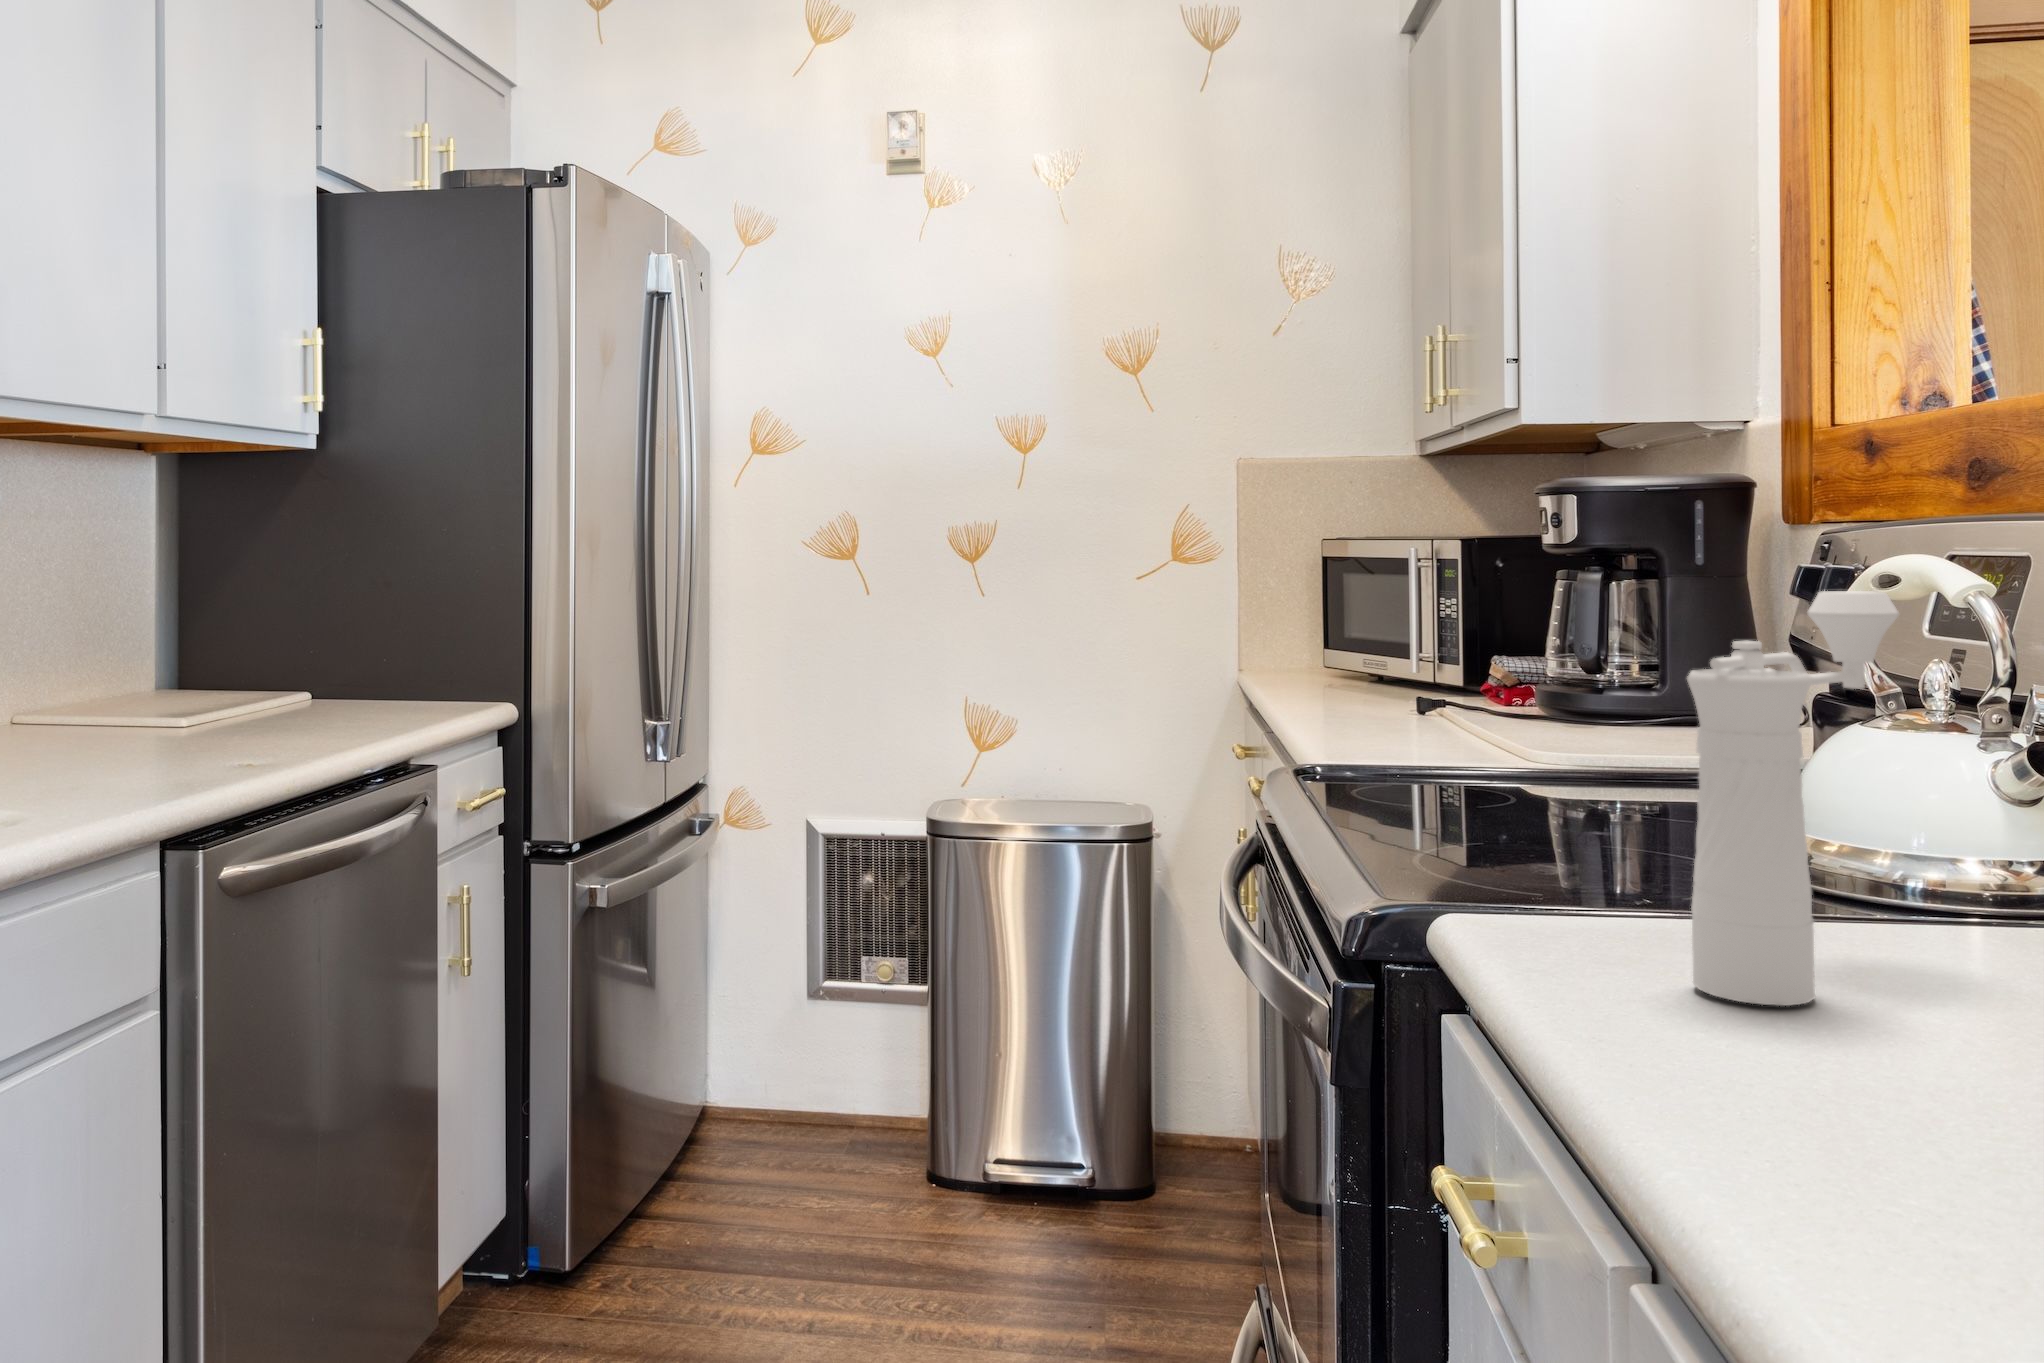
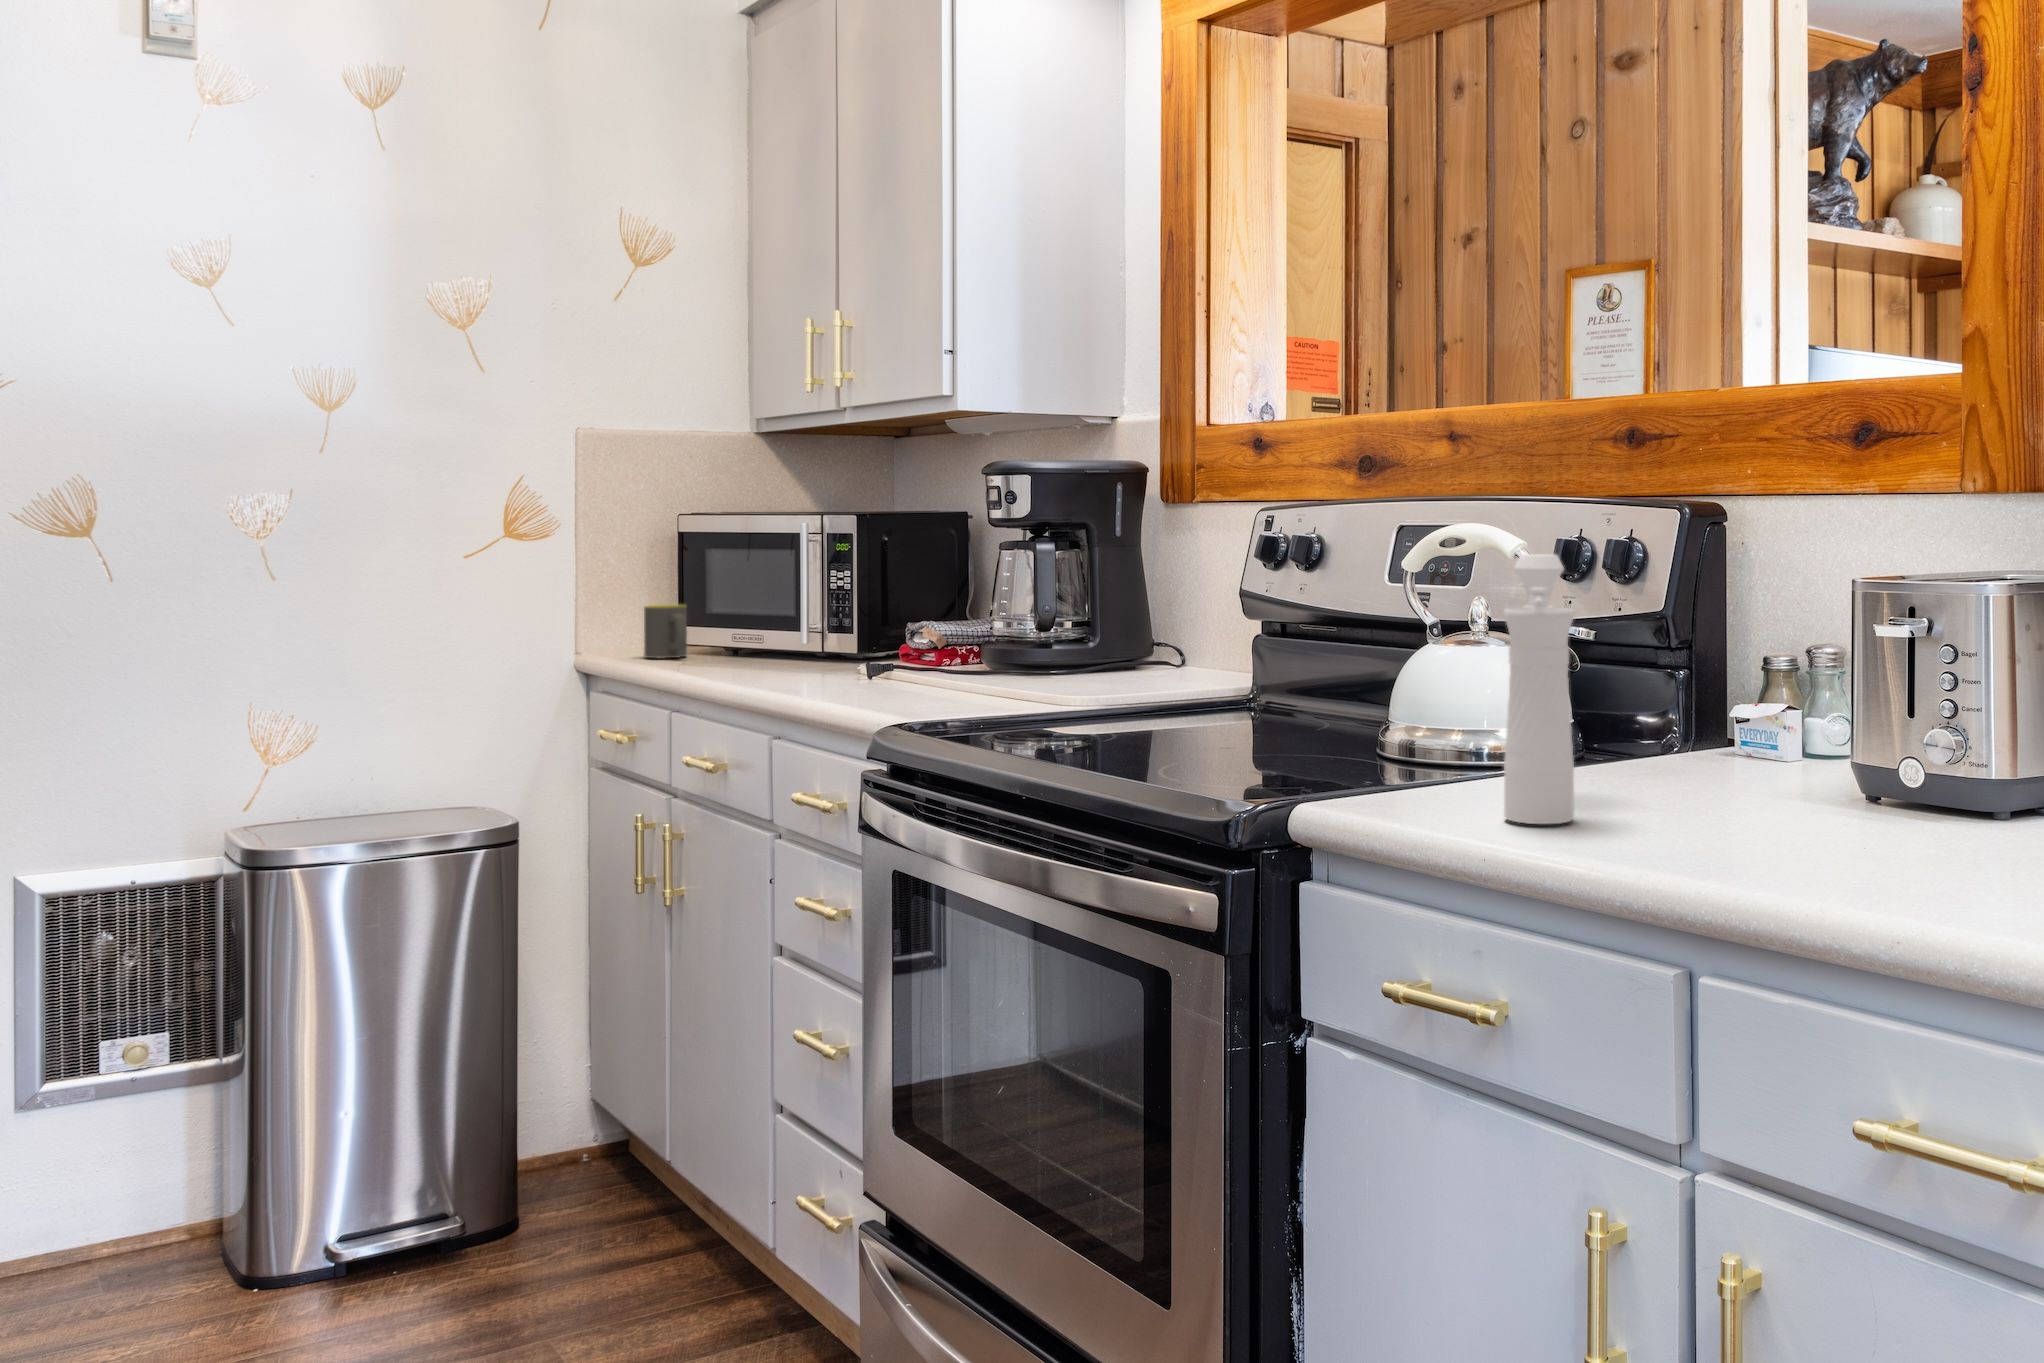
mug: none [1290,631,1332,683] -> present [644,605,687,658]

